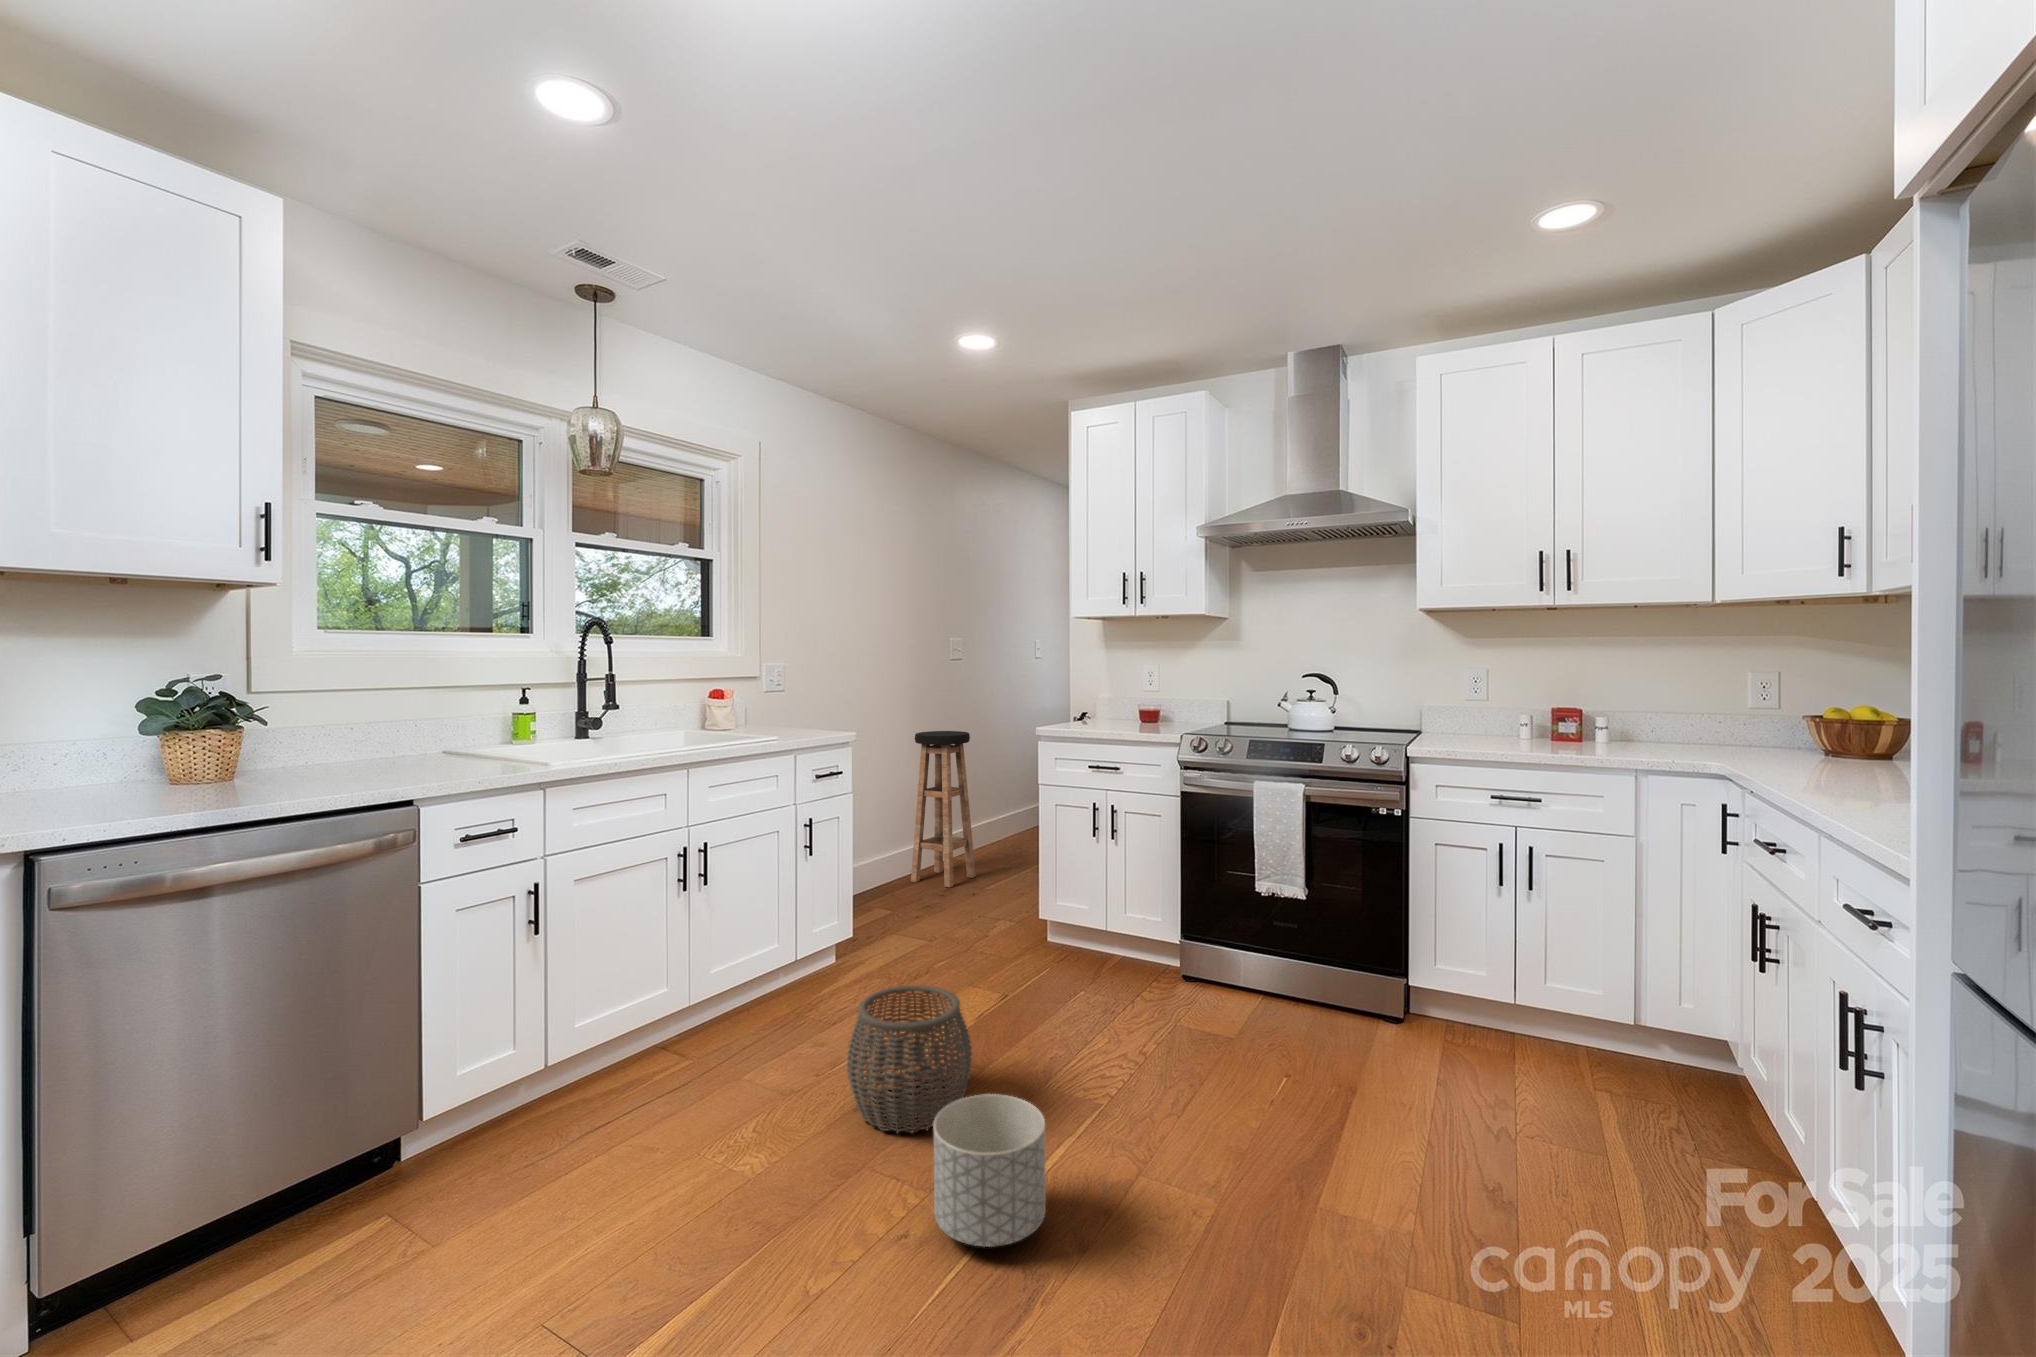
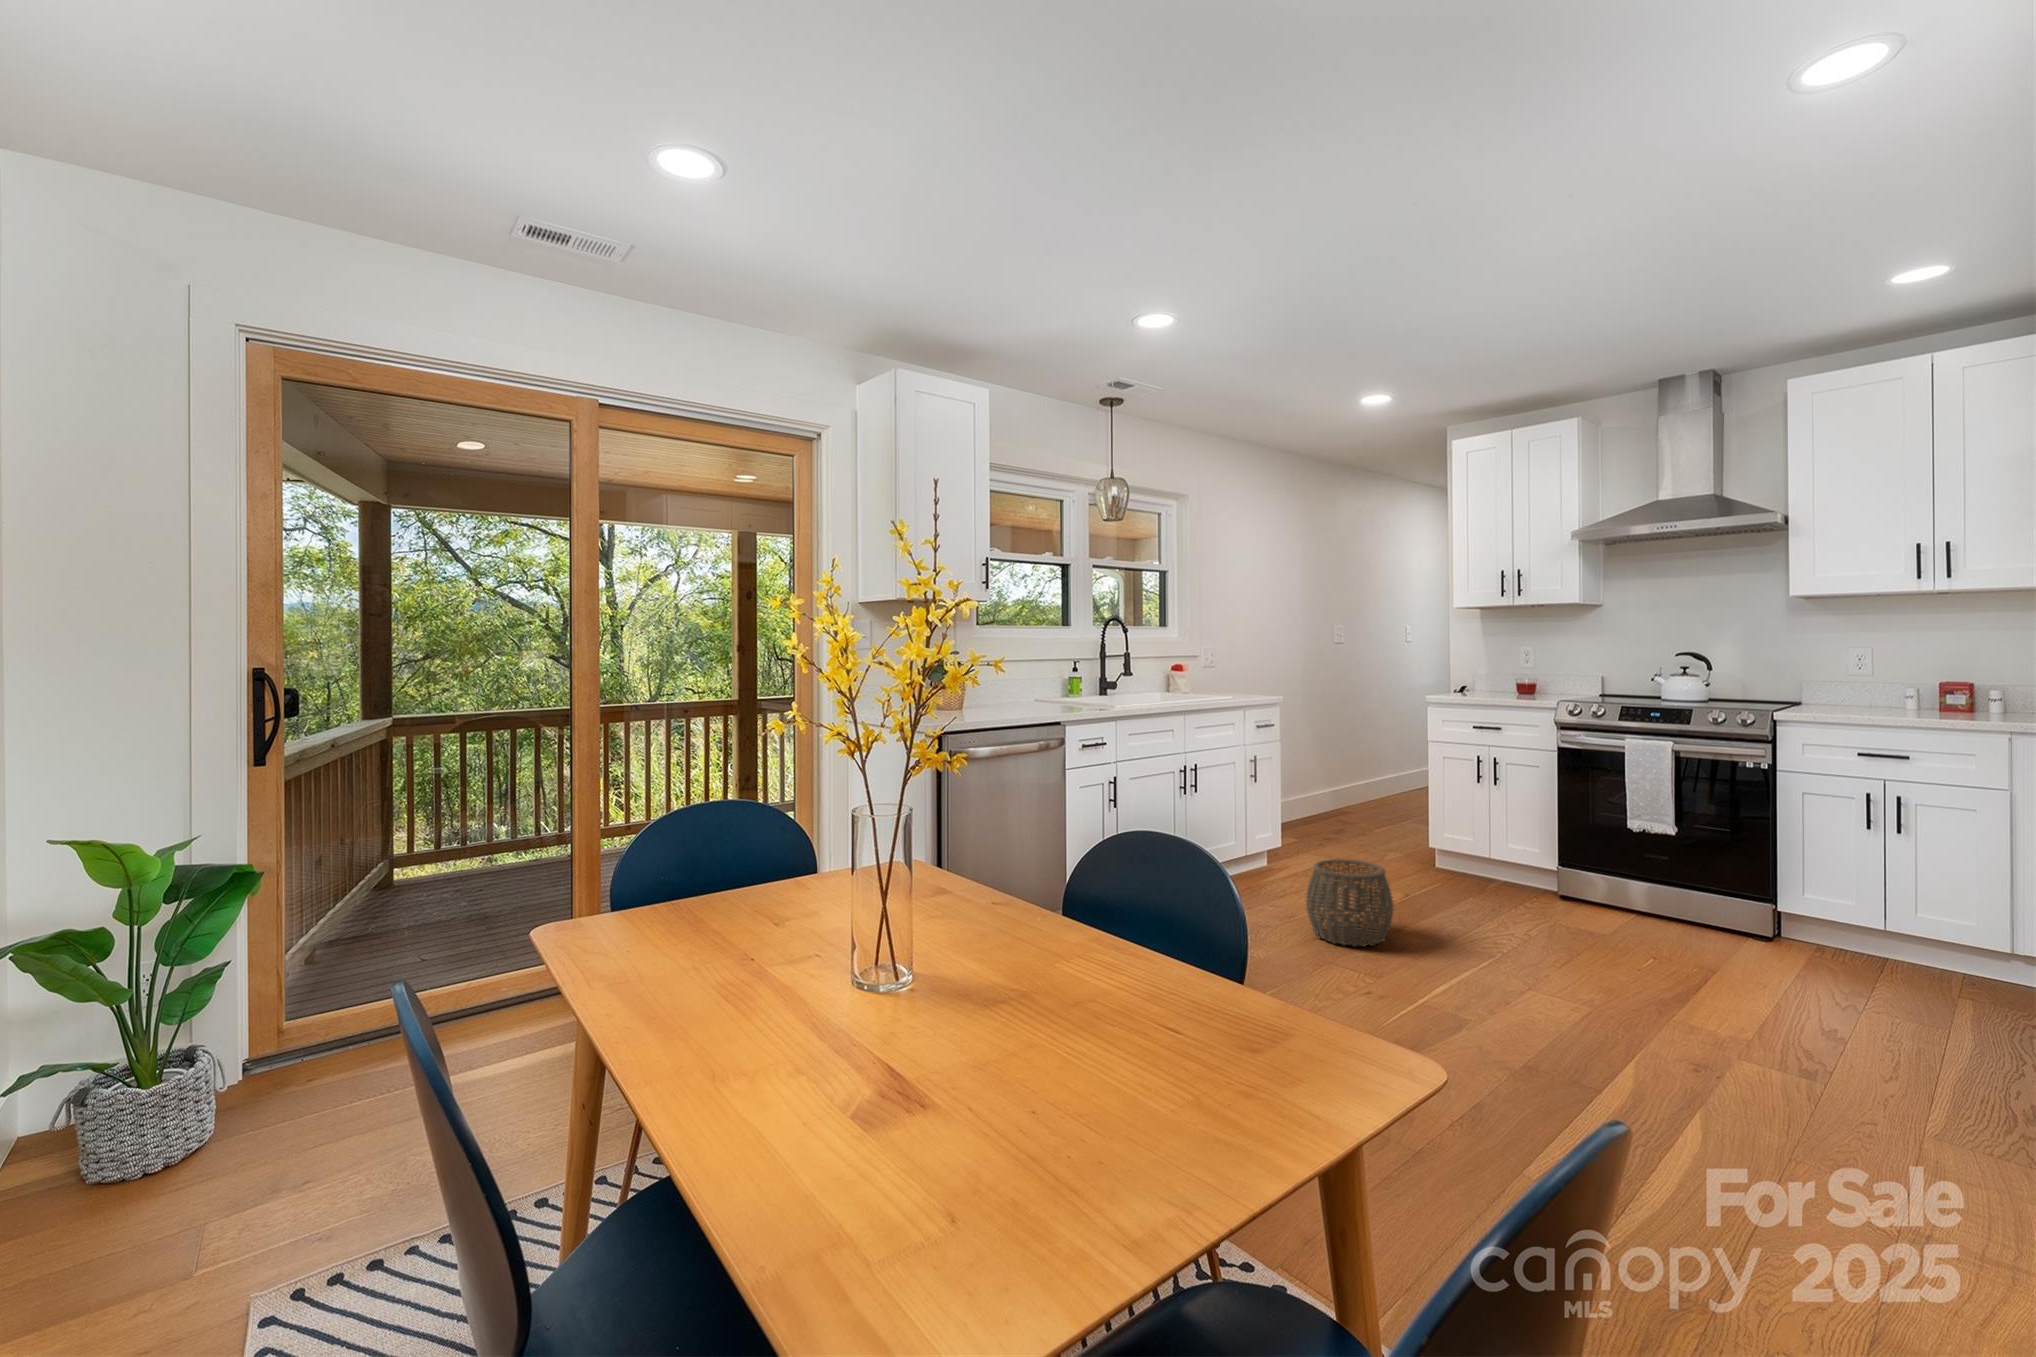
bar stool: present [911,731,976,887] -> none [1307,705,1362,828]
planter: present [933,1094,1046,1247] -> none [1381,913,1458,995]

